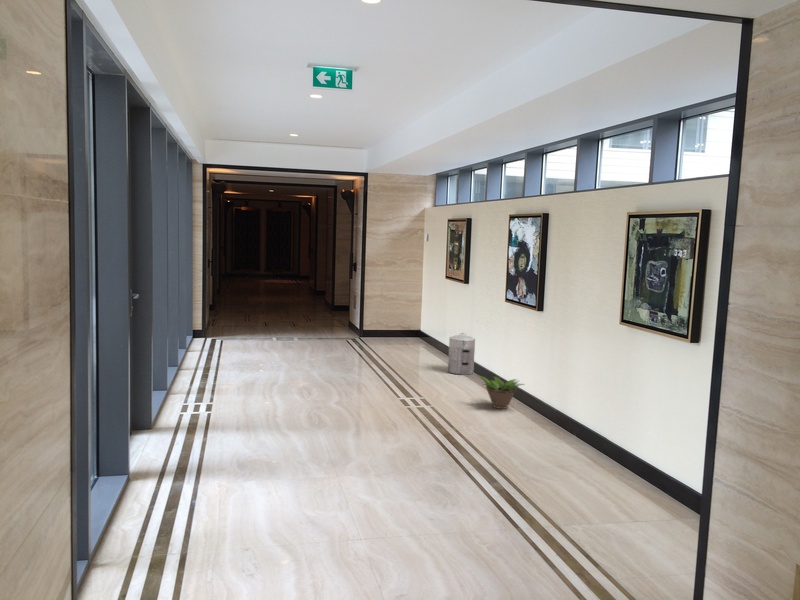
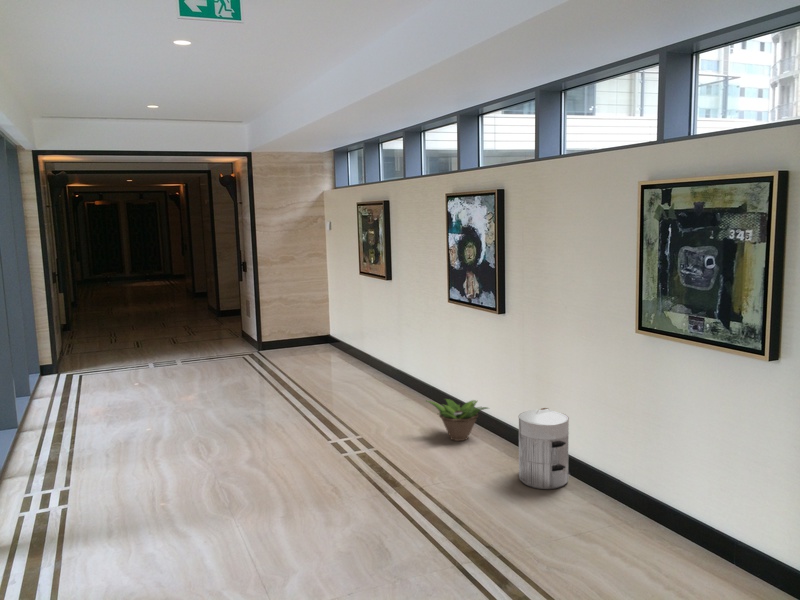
waste bin: present [448,333,475,375] -> present [519,408,569,489]

